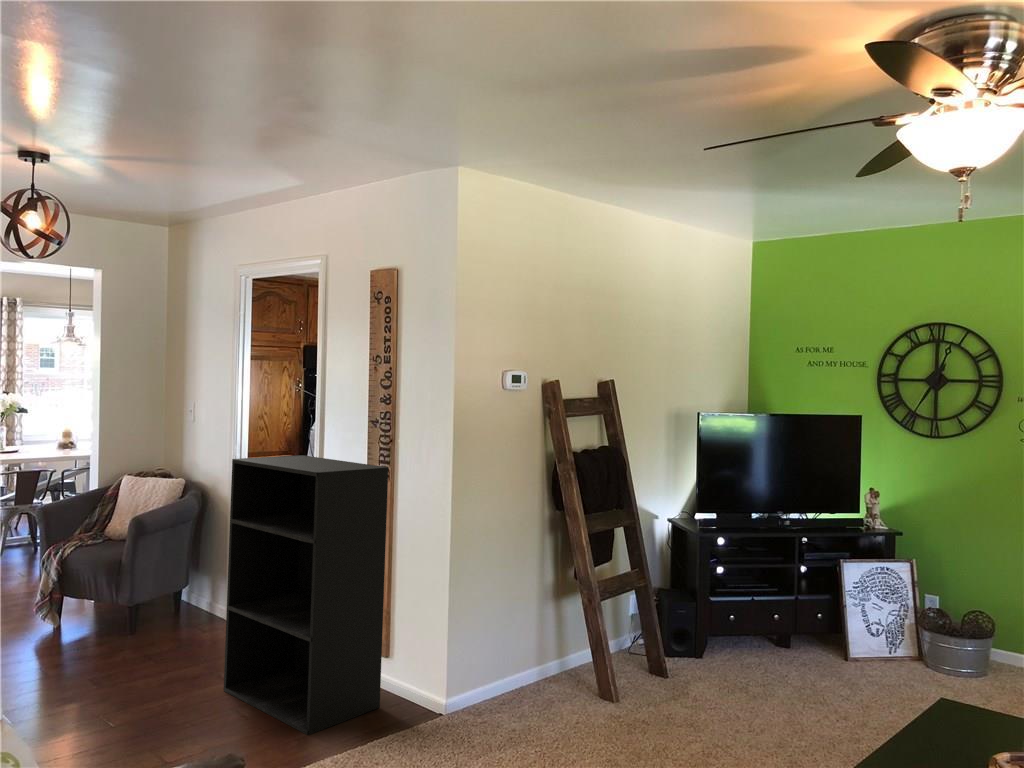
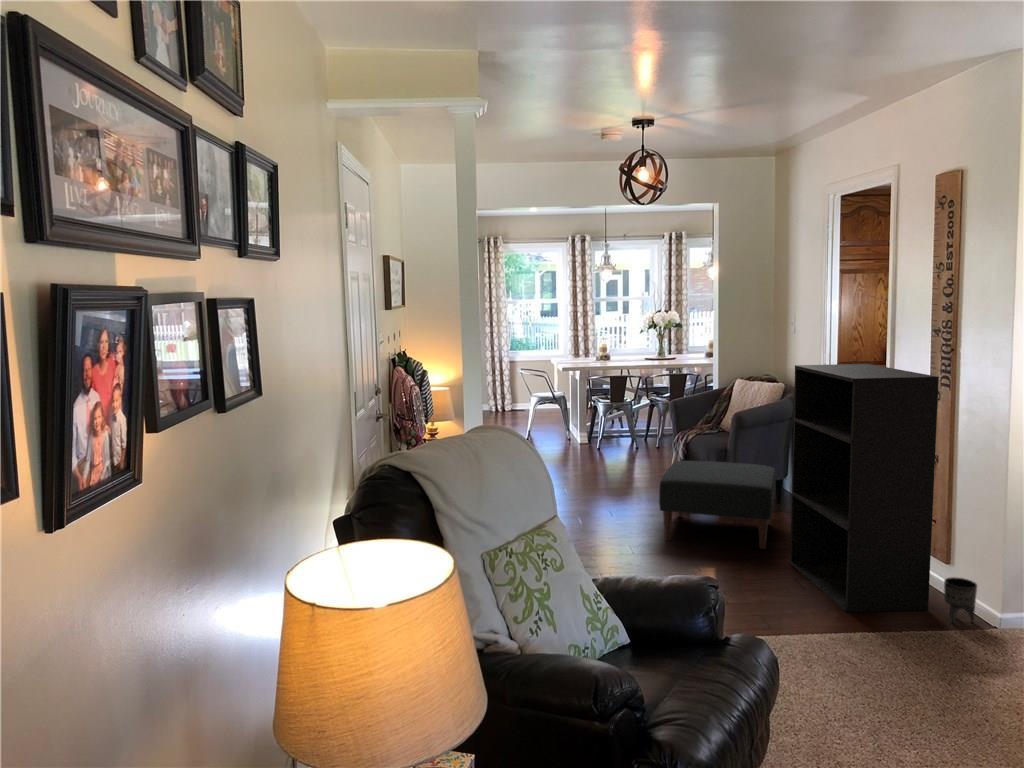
ottoman: none [43,577,197,699] -> present [659,461,776,549]
planter: none [396,667,425,716] -> present [944,577,977,623]

